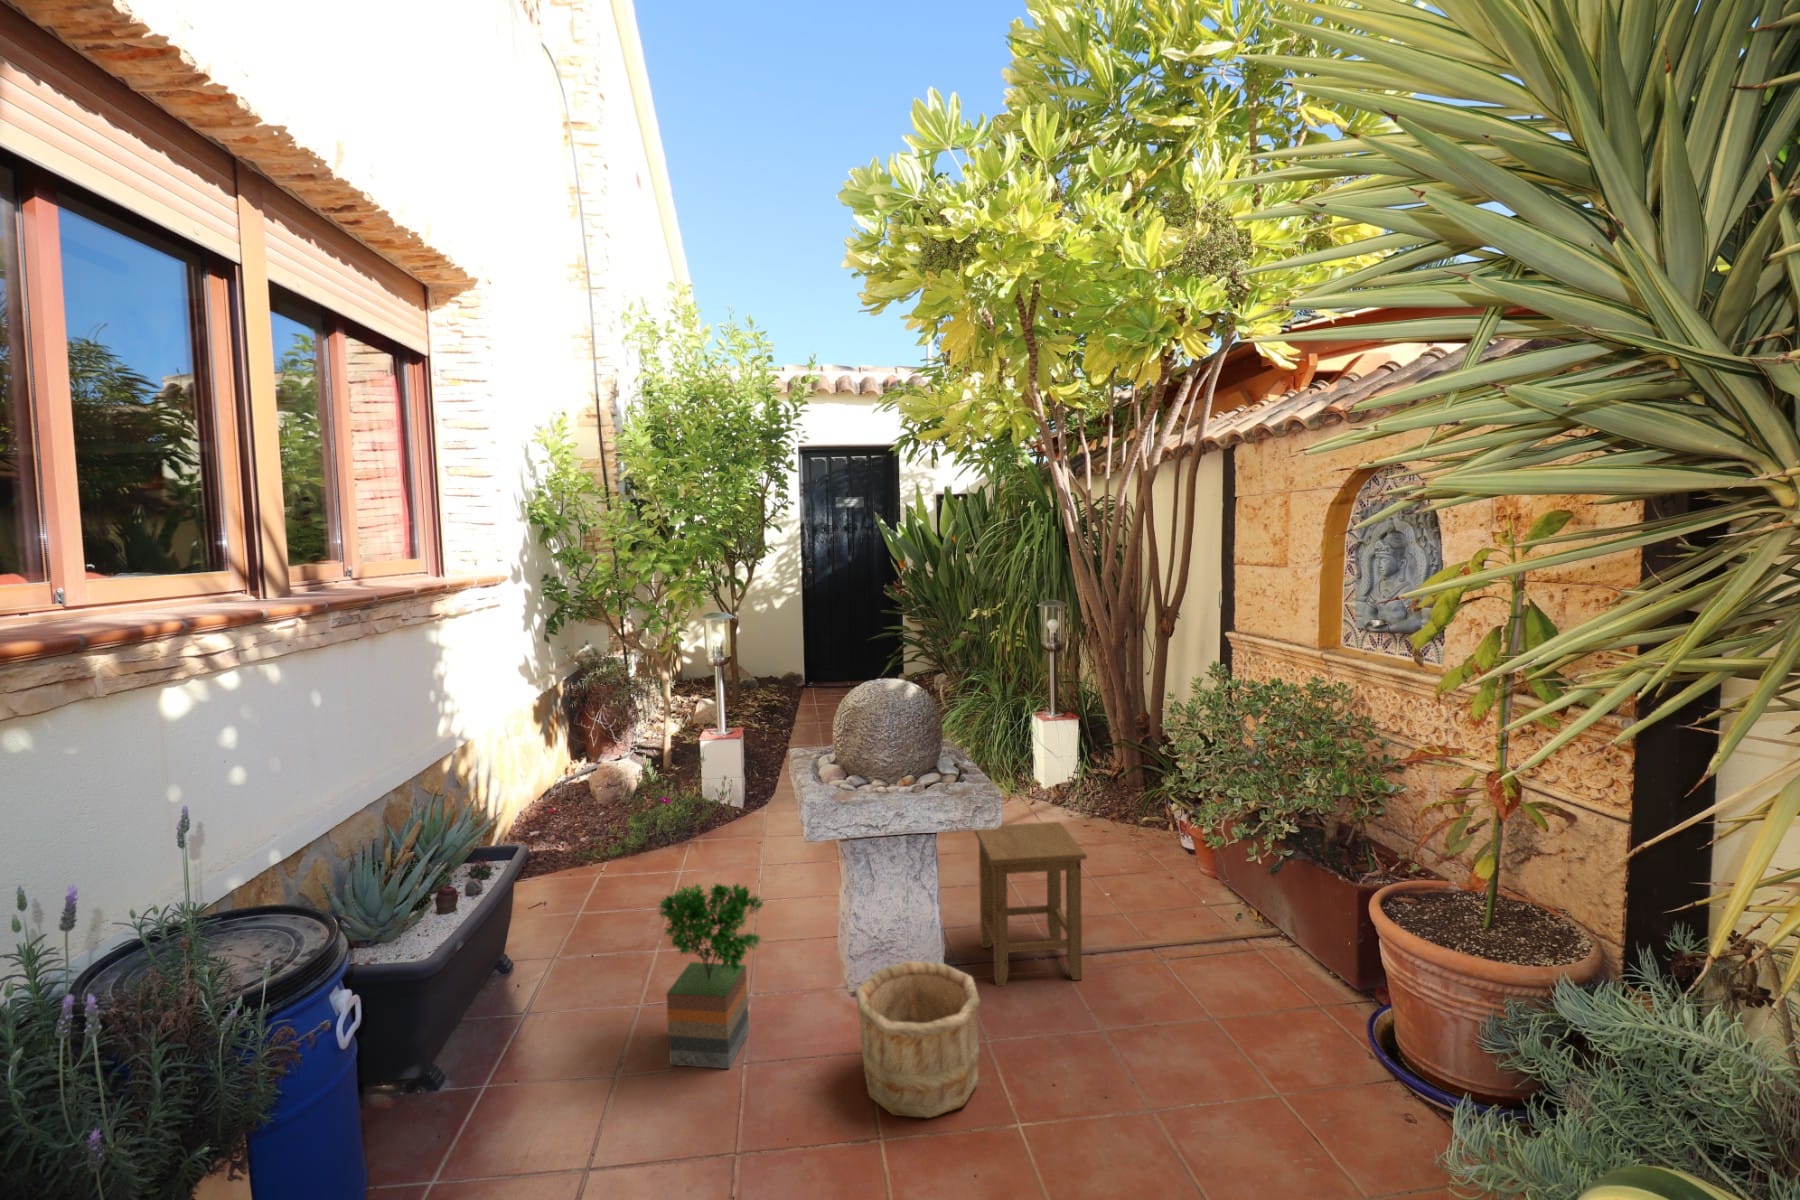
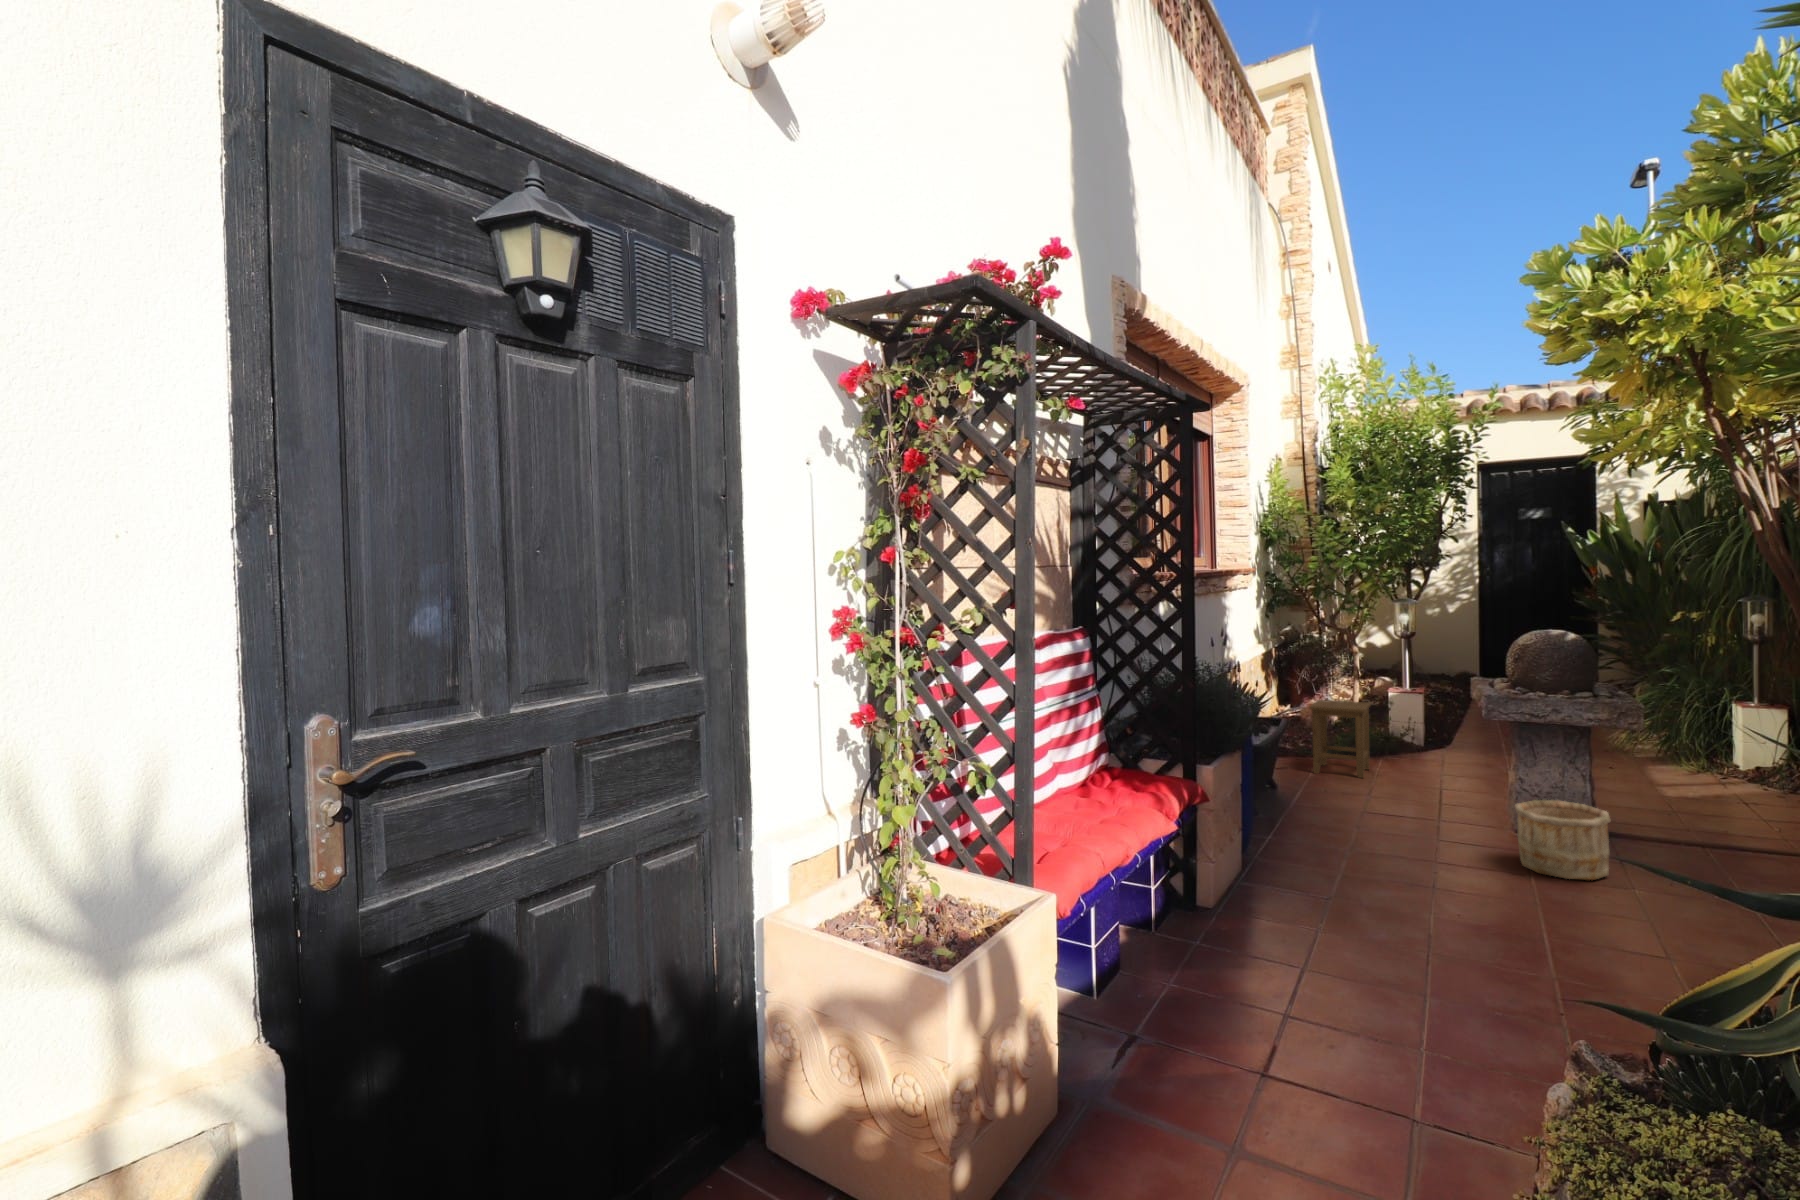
stool: present [975,822,1087,985] -> present [1310,700,1371,778]
potted tree: present [659,884,763,1069] -> none [1376,736,1450,842]

